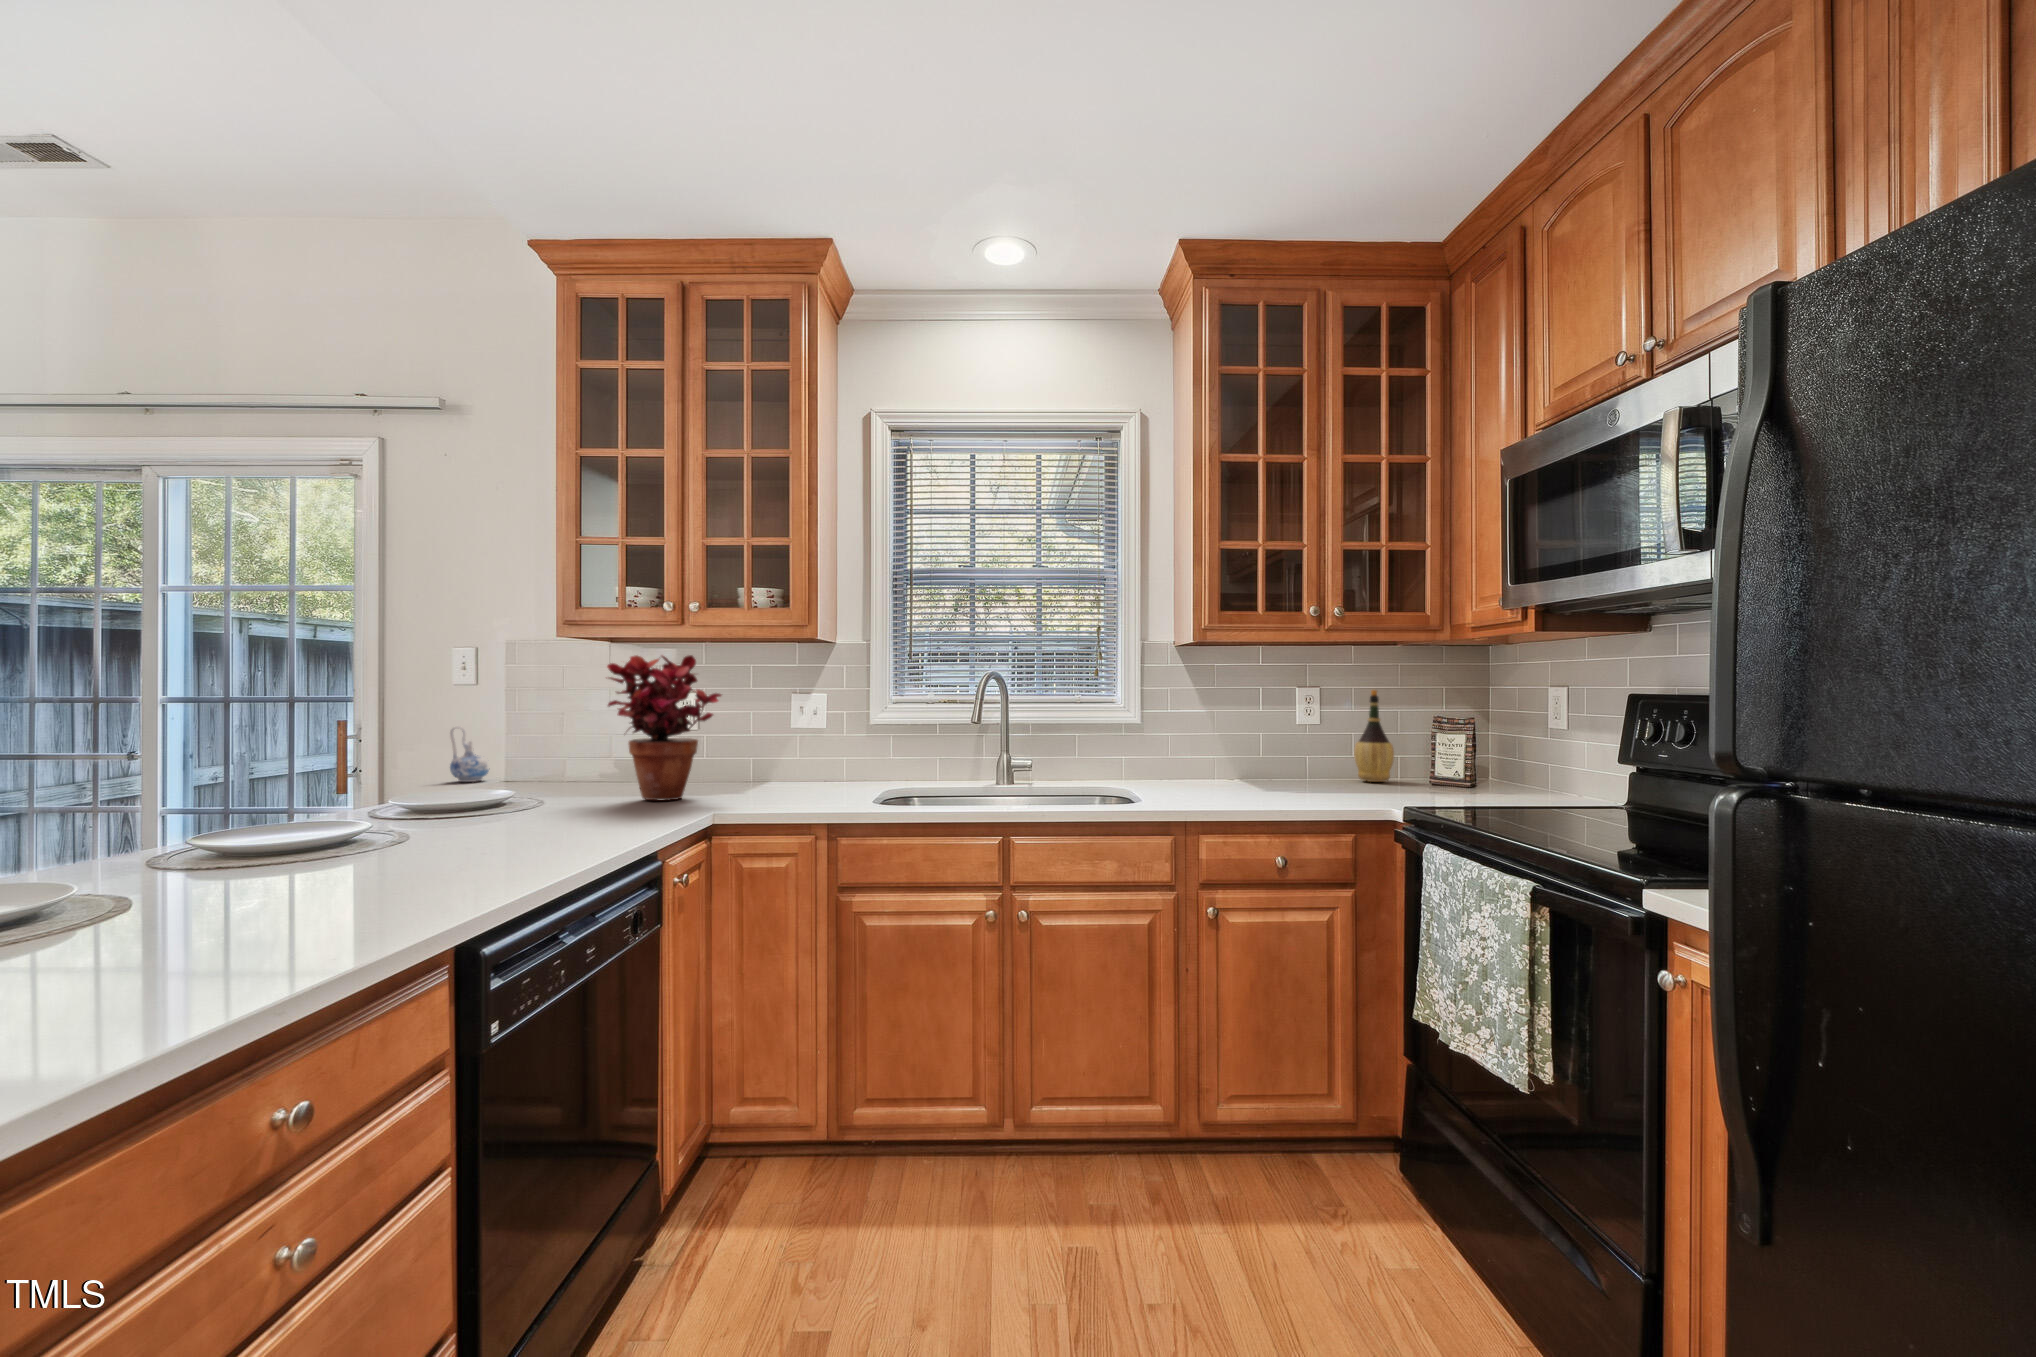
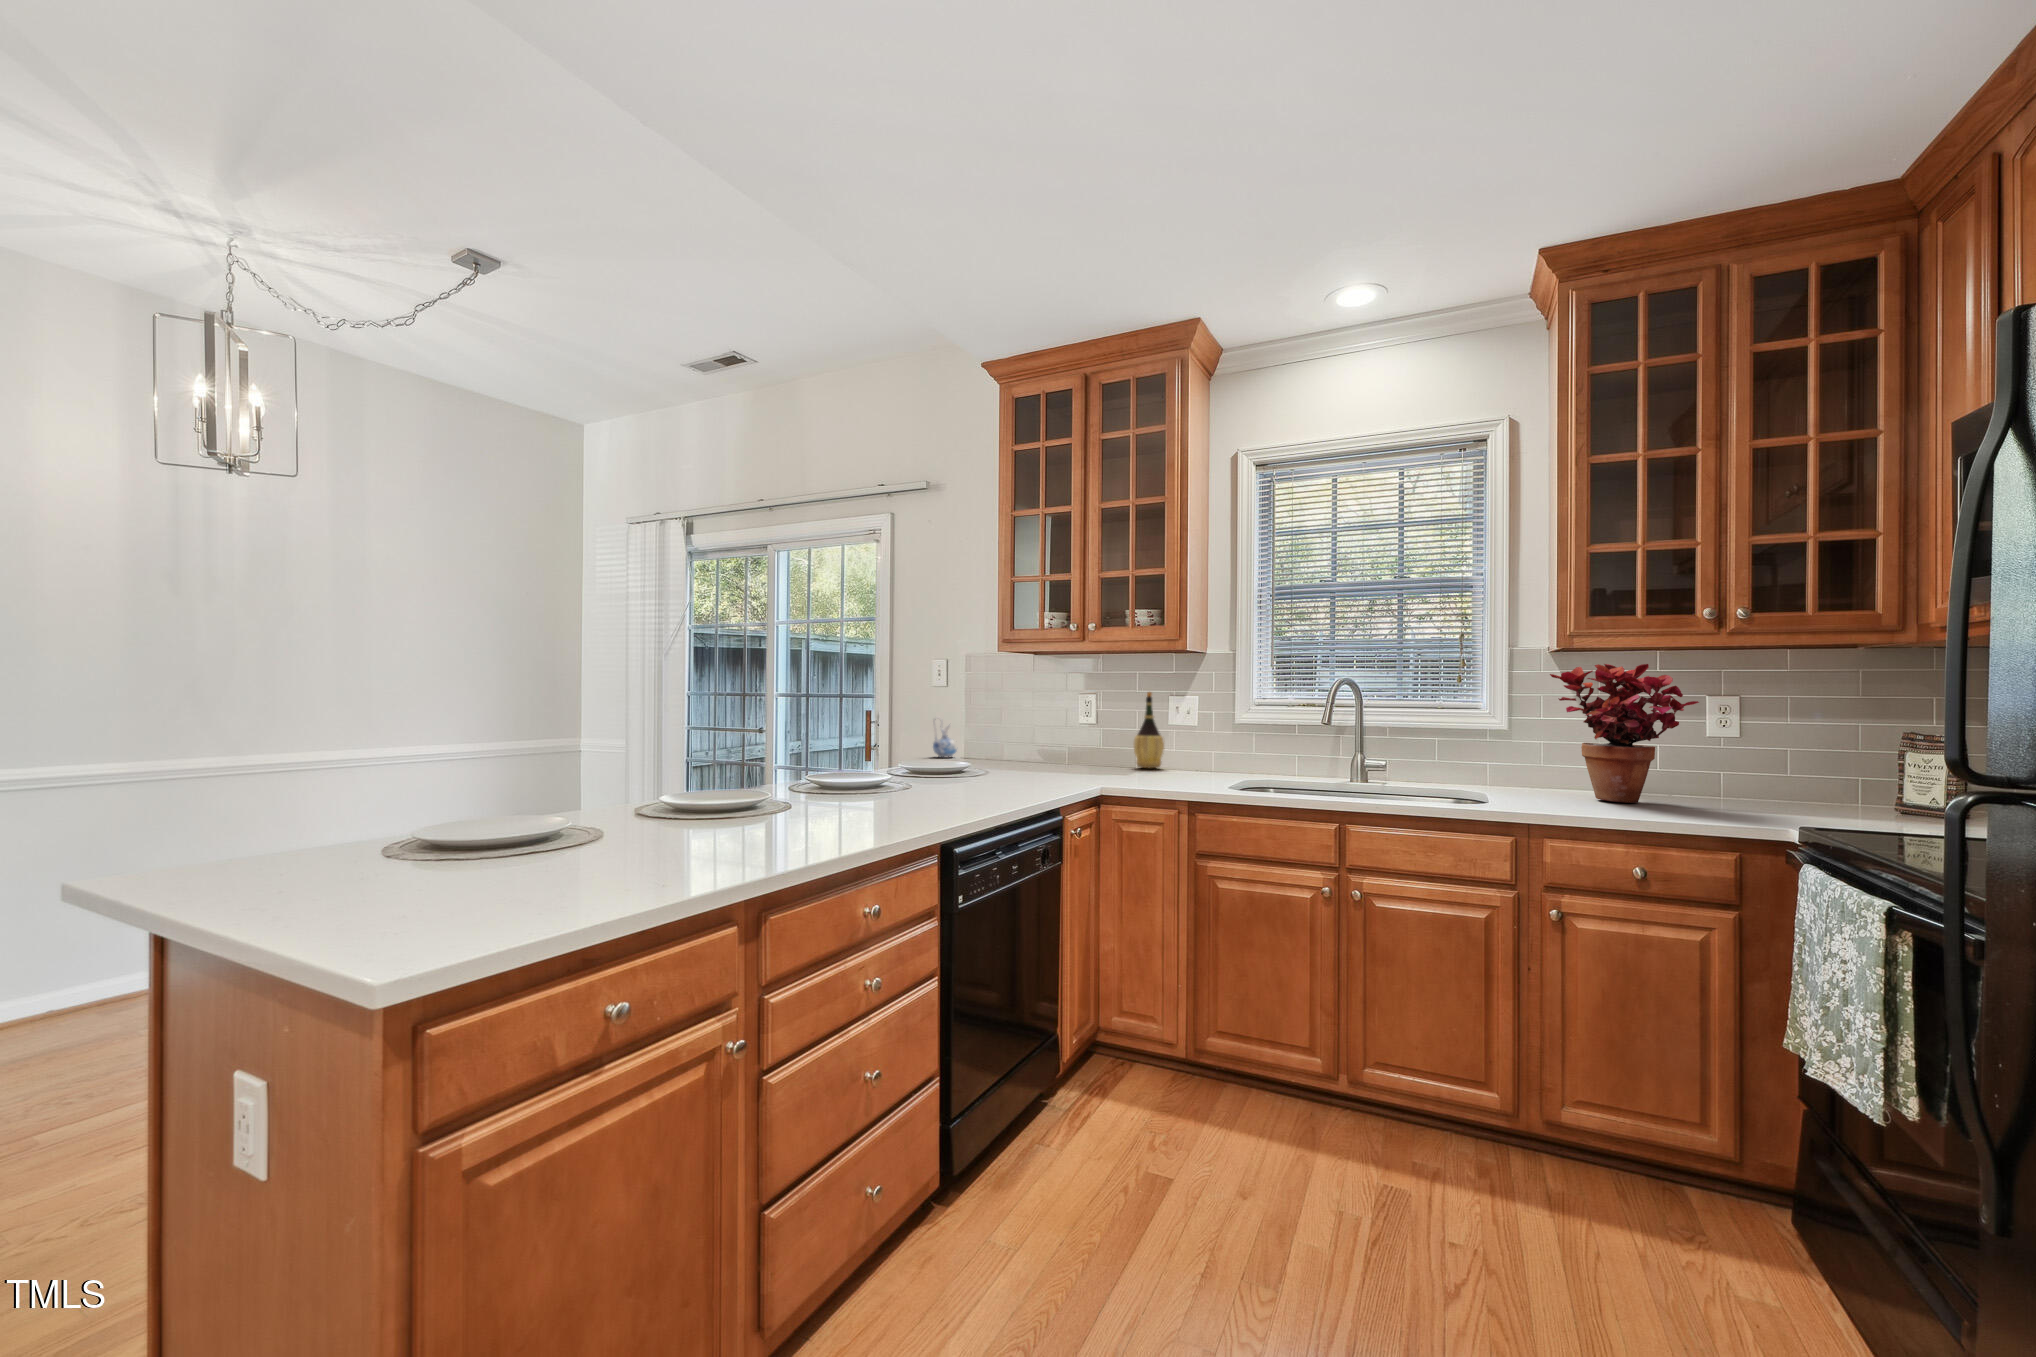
potted plant: present [607,655,721,800] -> present [1550,664,1699,803]
wine bottle: present [1354,690,1394,782] -> present [1134,692,1164,768]

